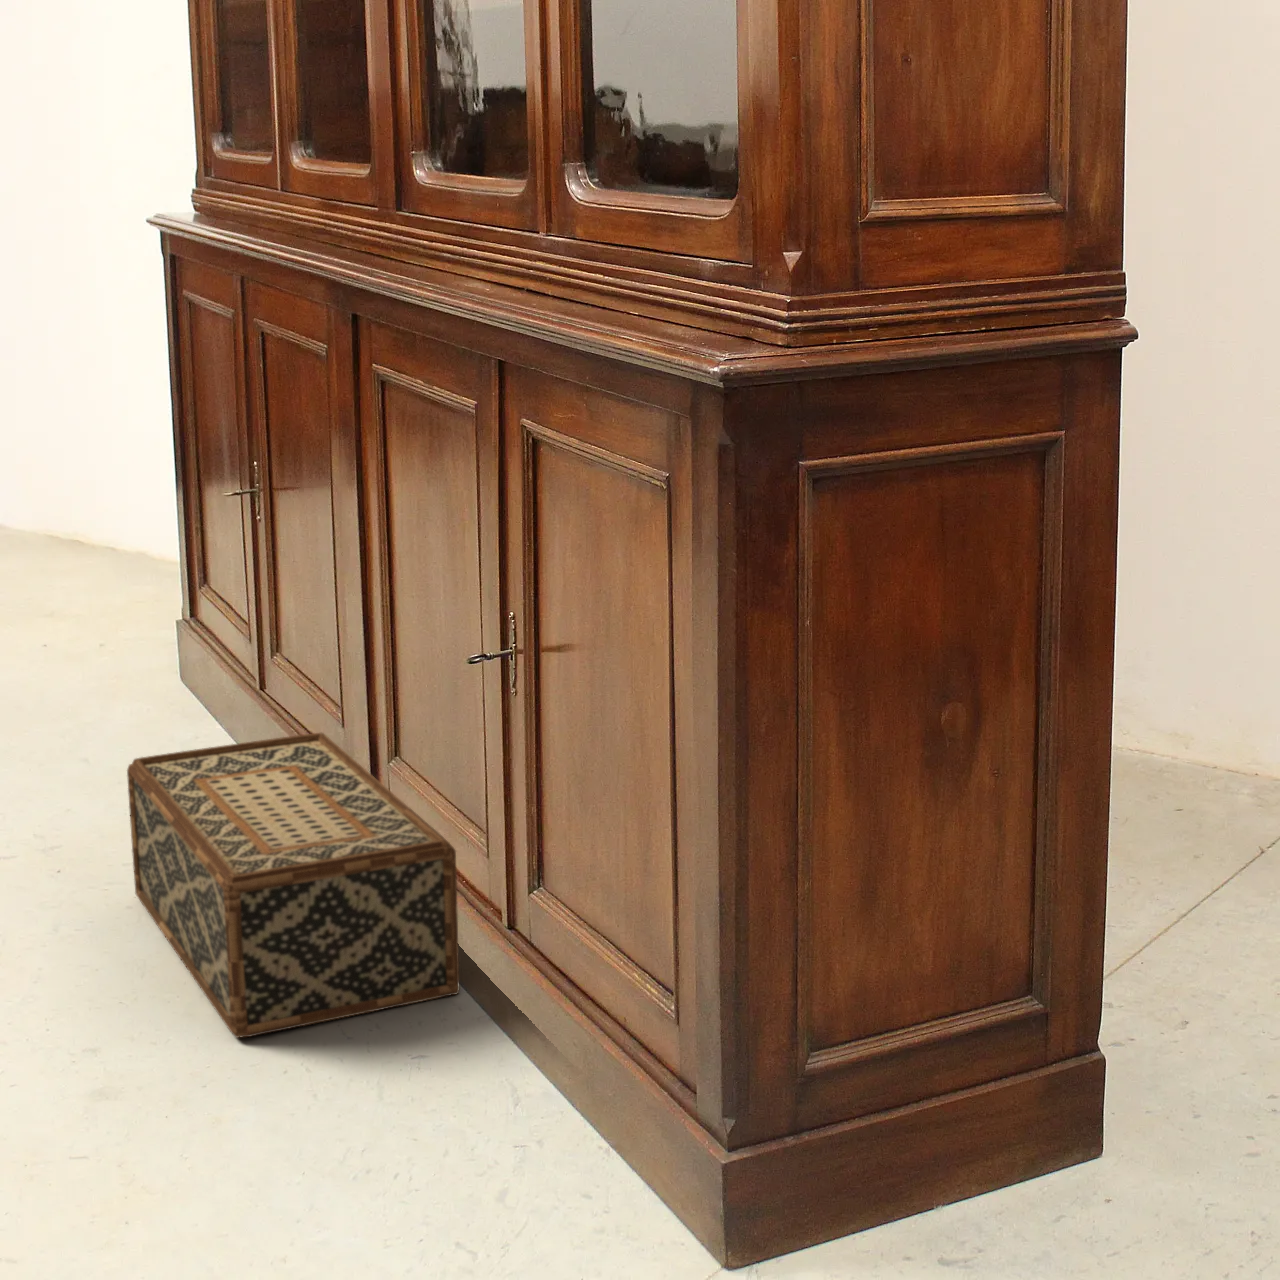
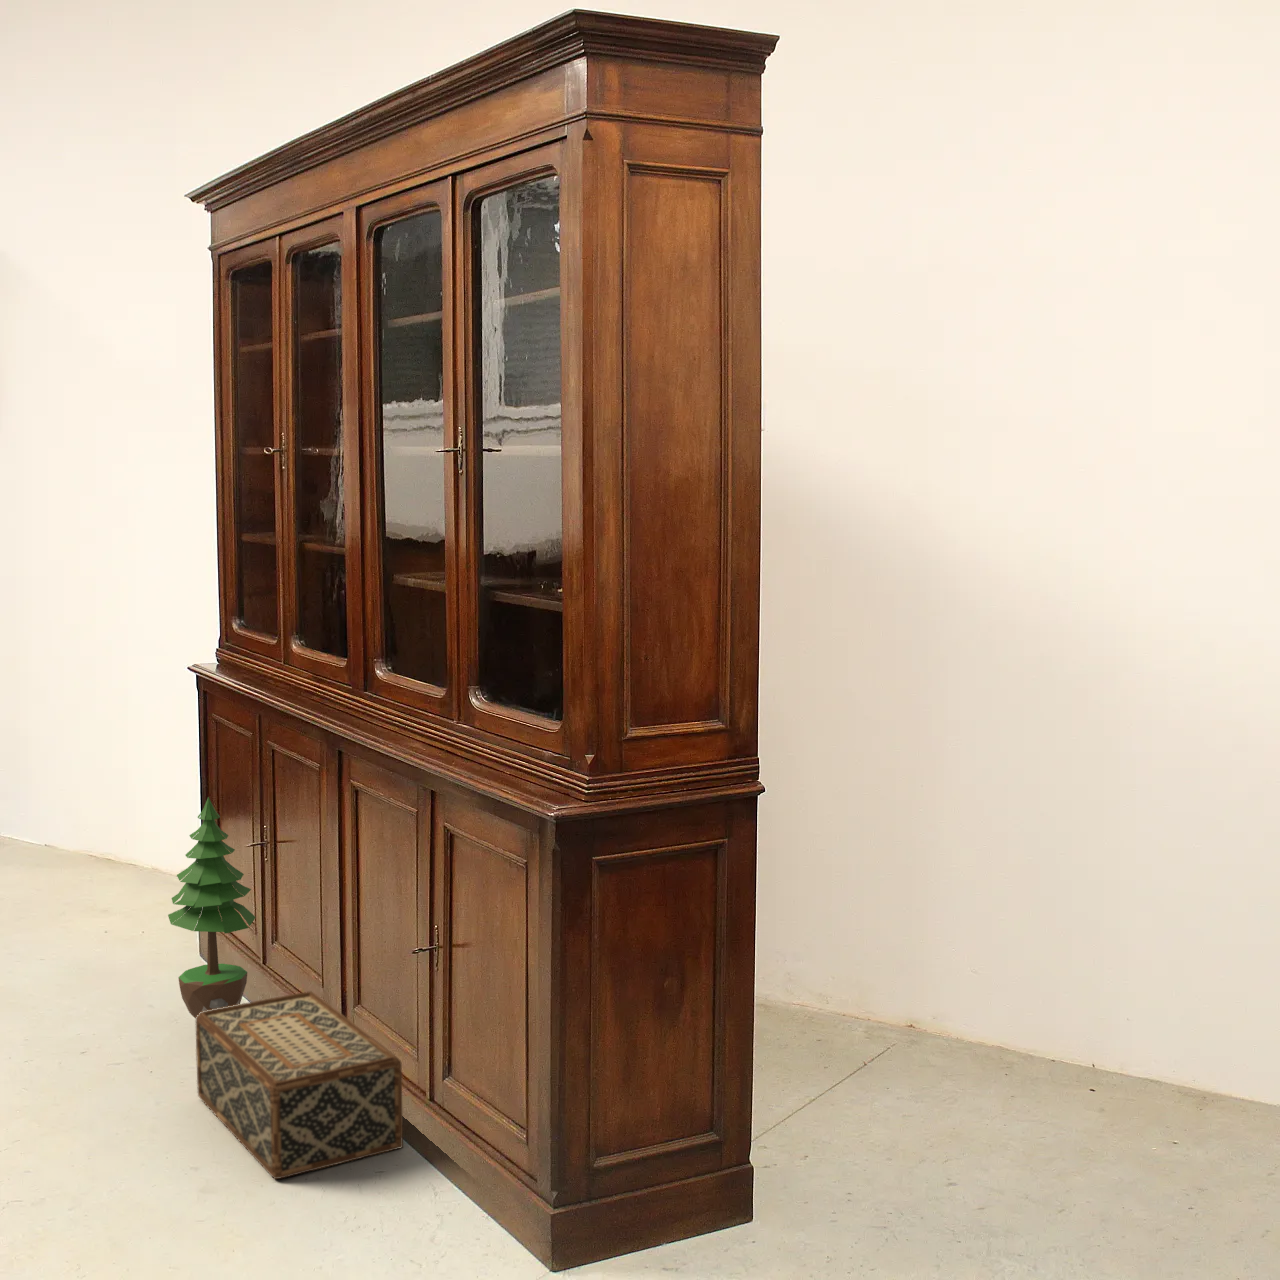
potted tree: none [104,415,245,792] -> present [168,797,256,1018]

